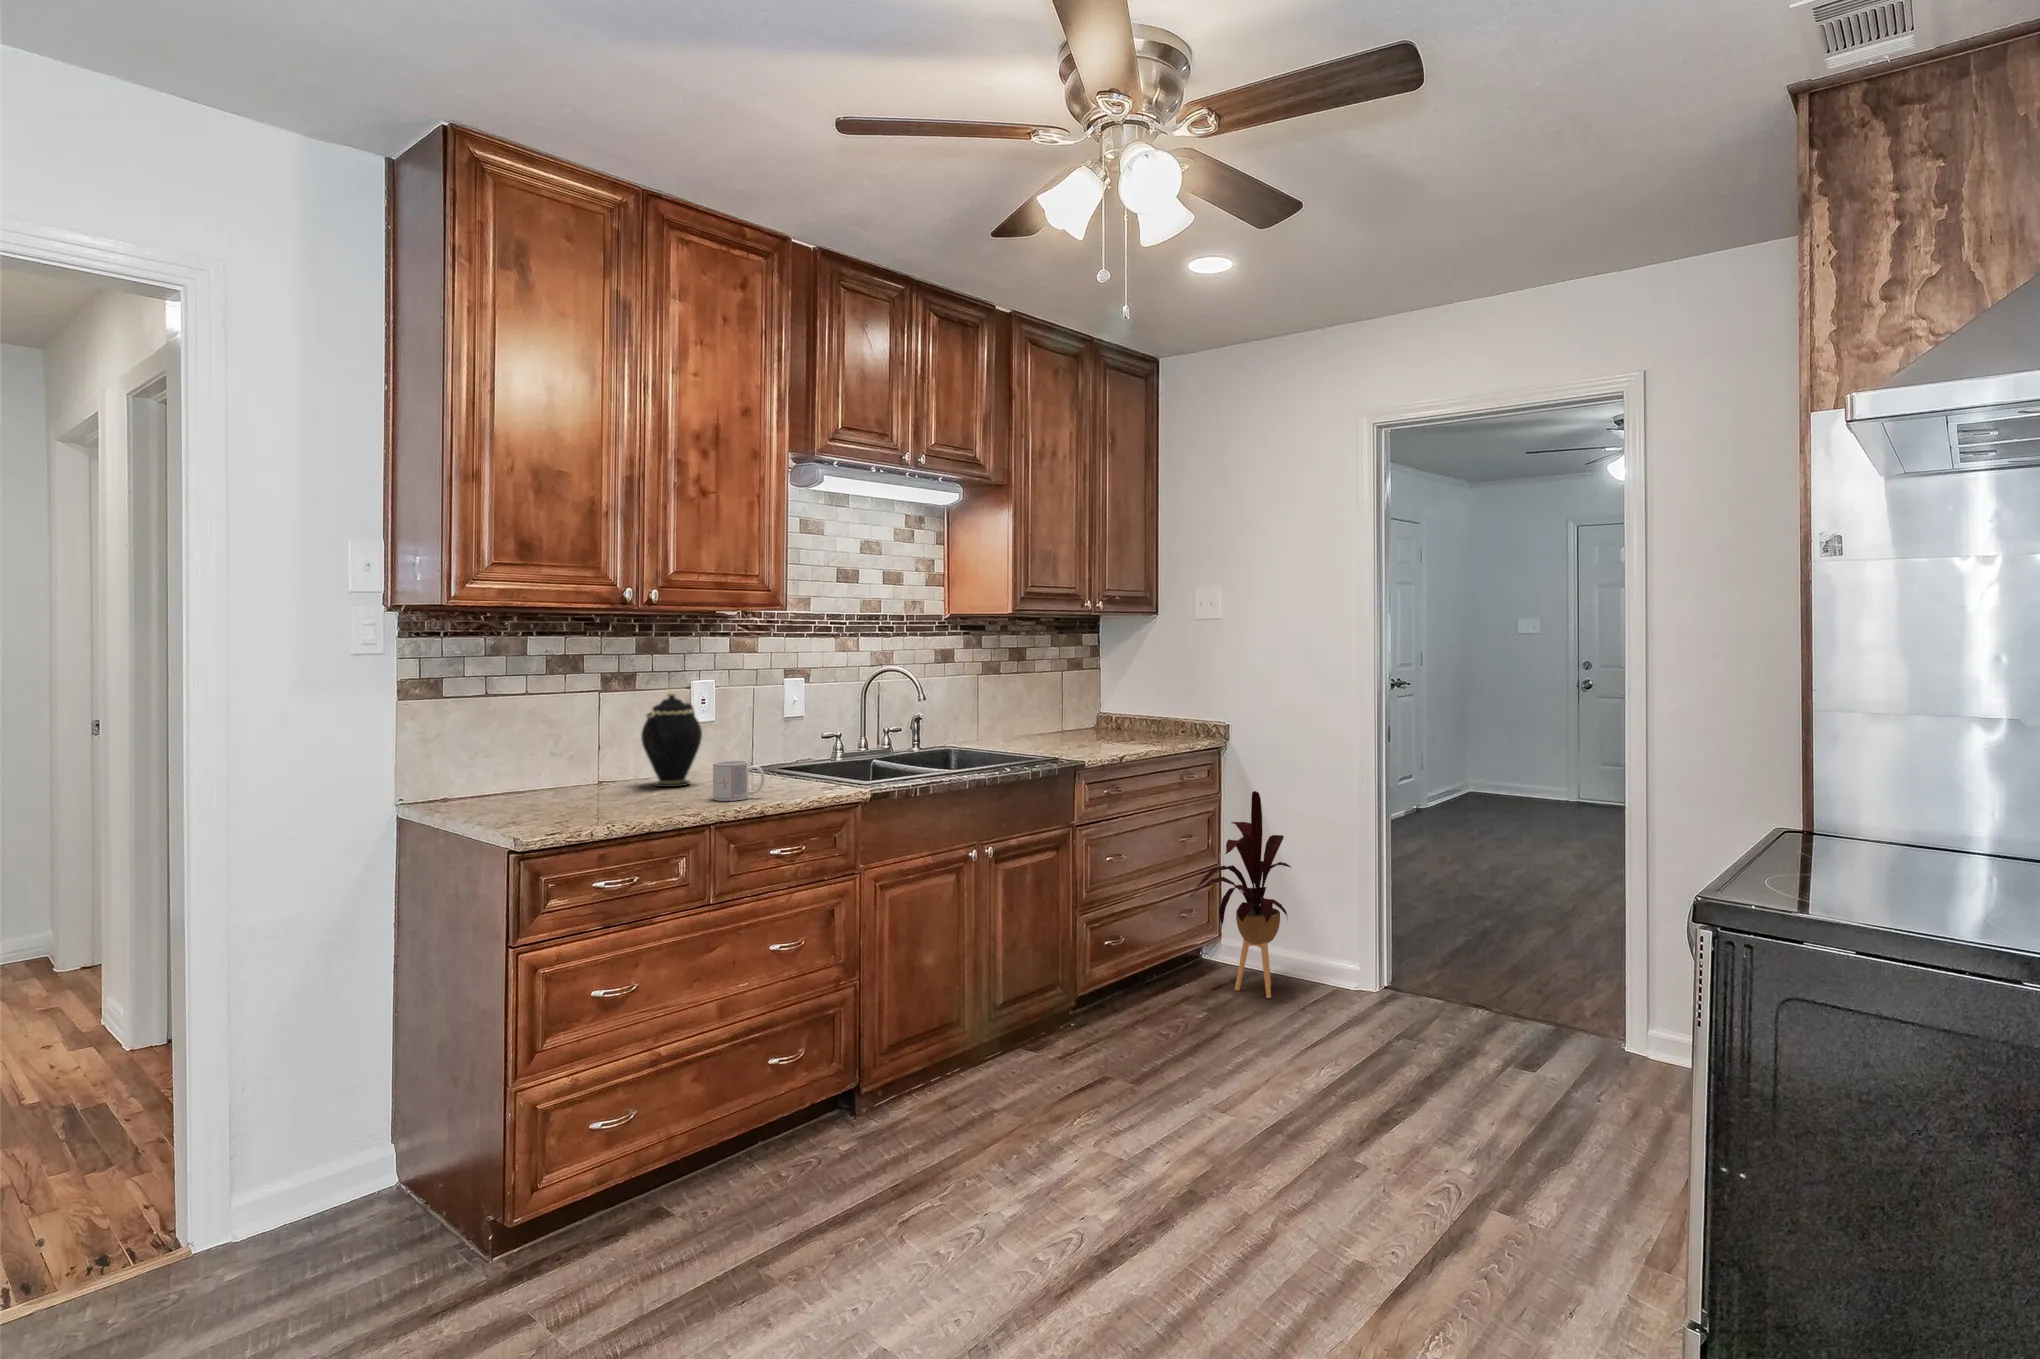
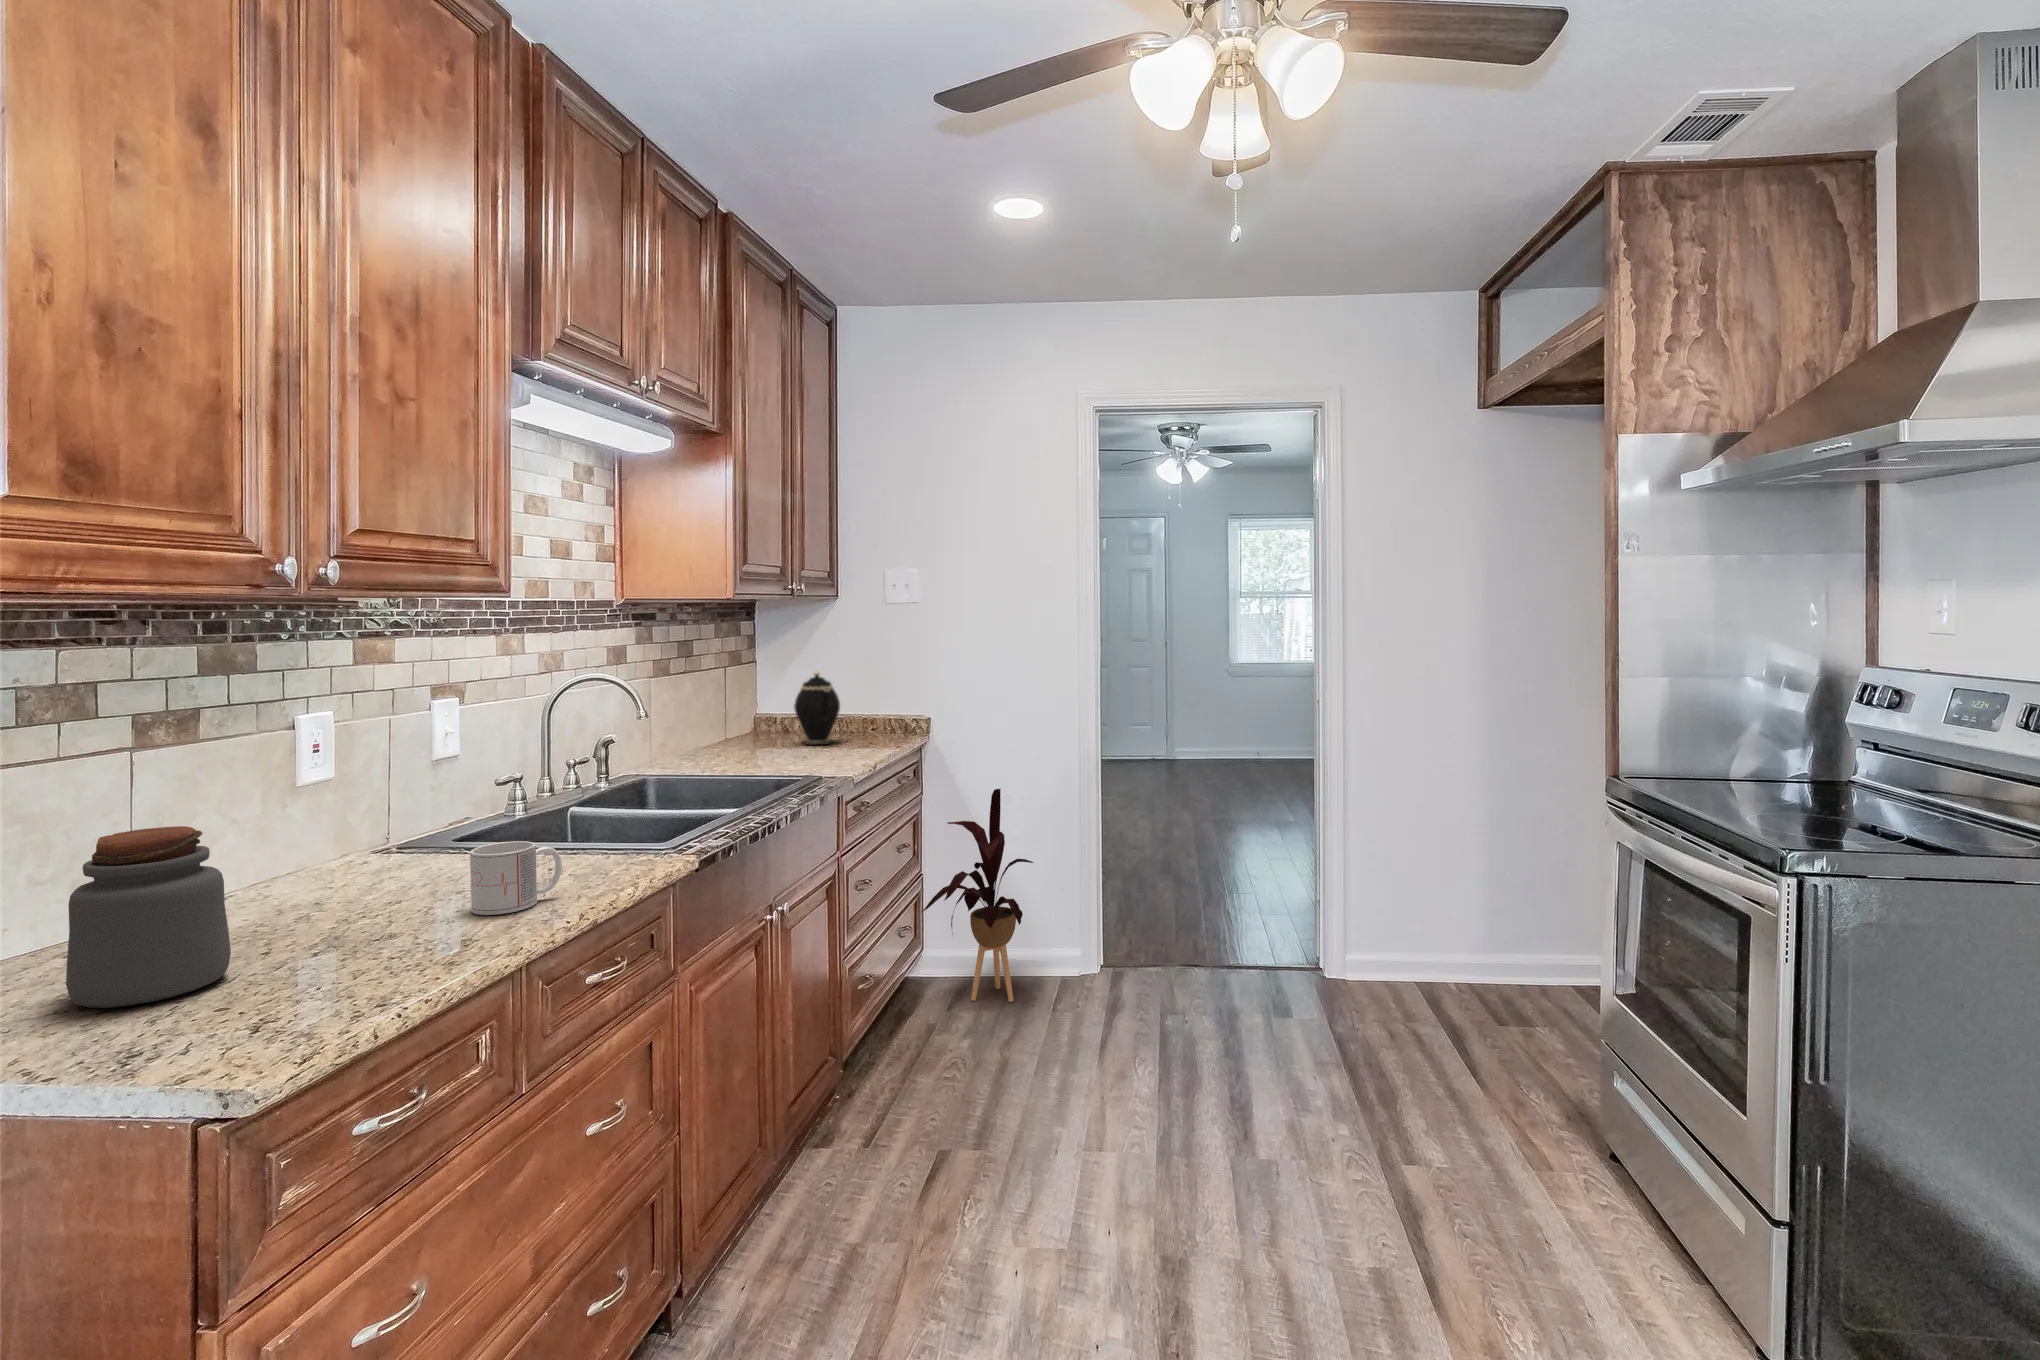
teapot: present [641,690,702,787] -> present [794,671,840,745]
jar: none [524,727,589,810] -> present [66,826,231,1008]

